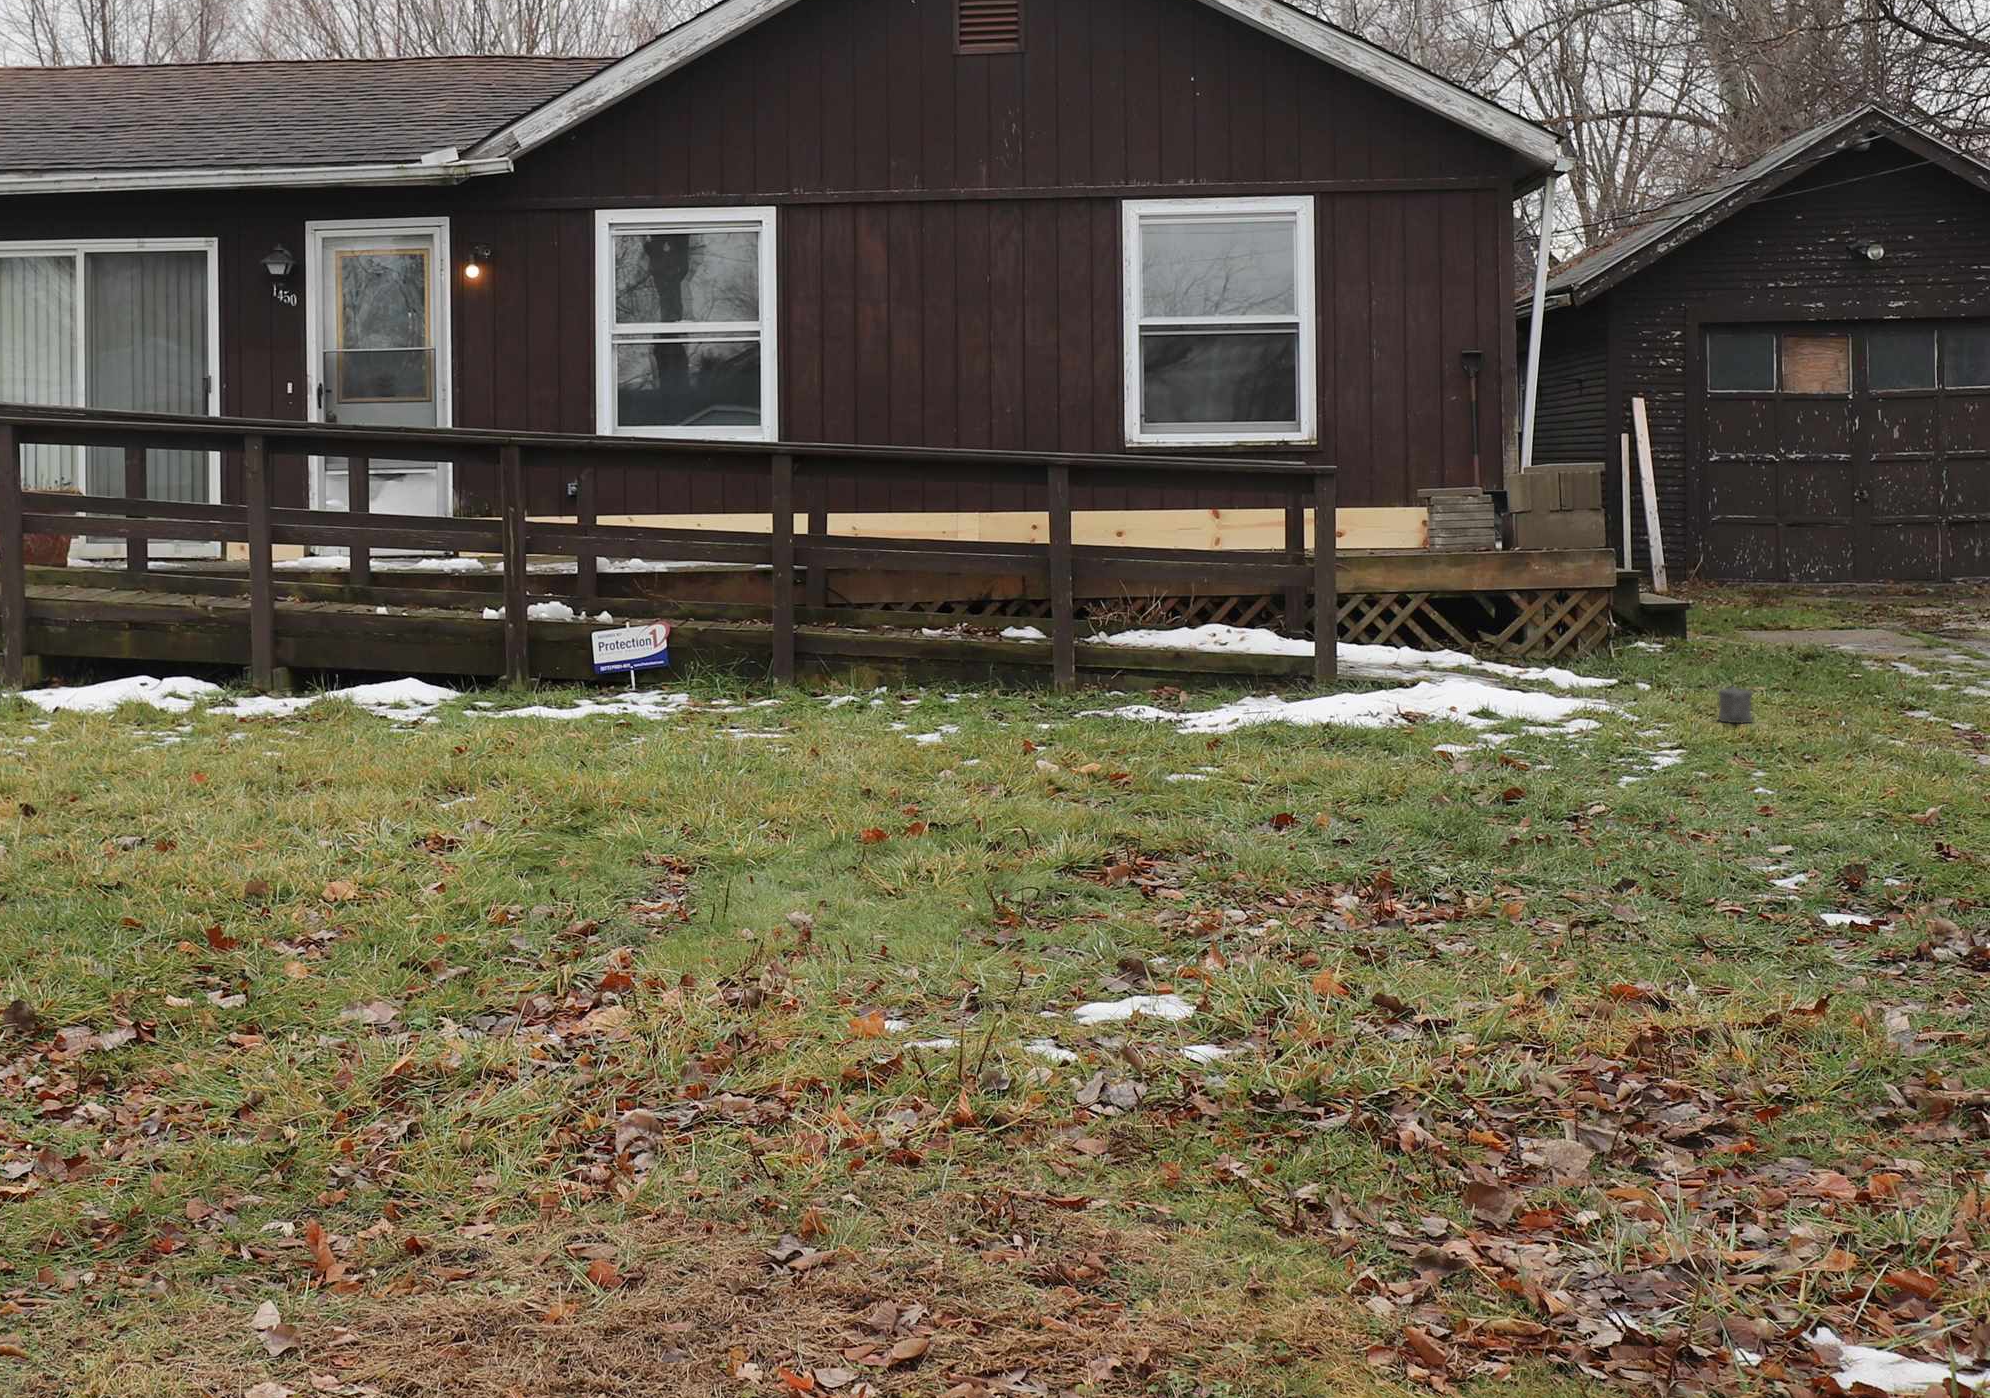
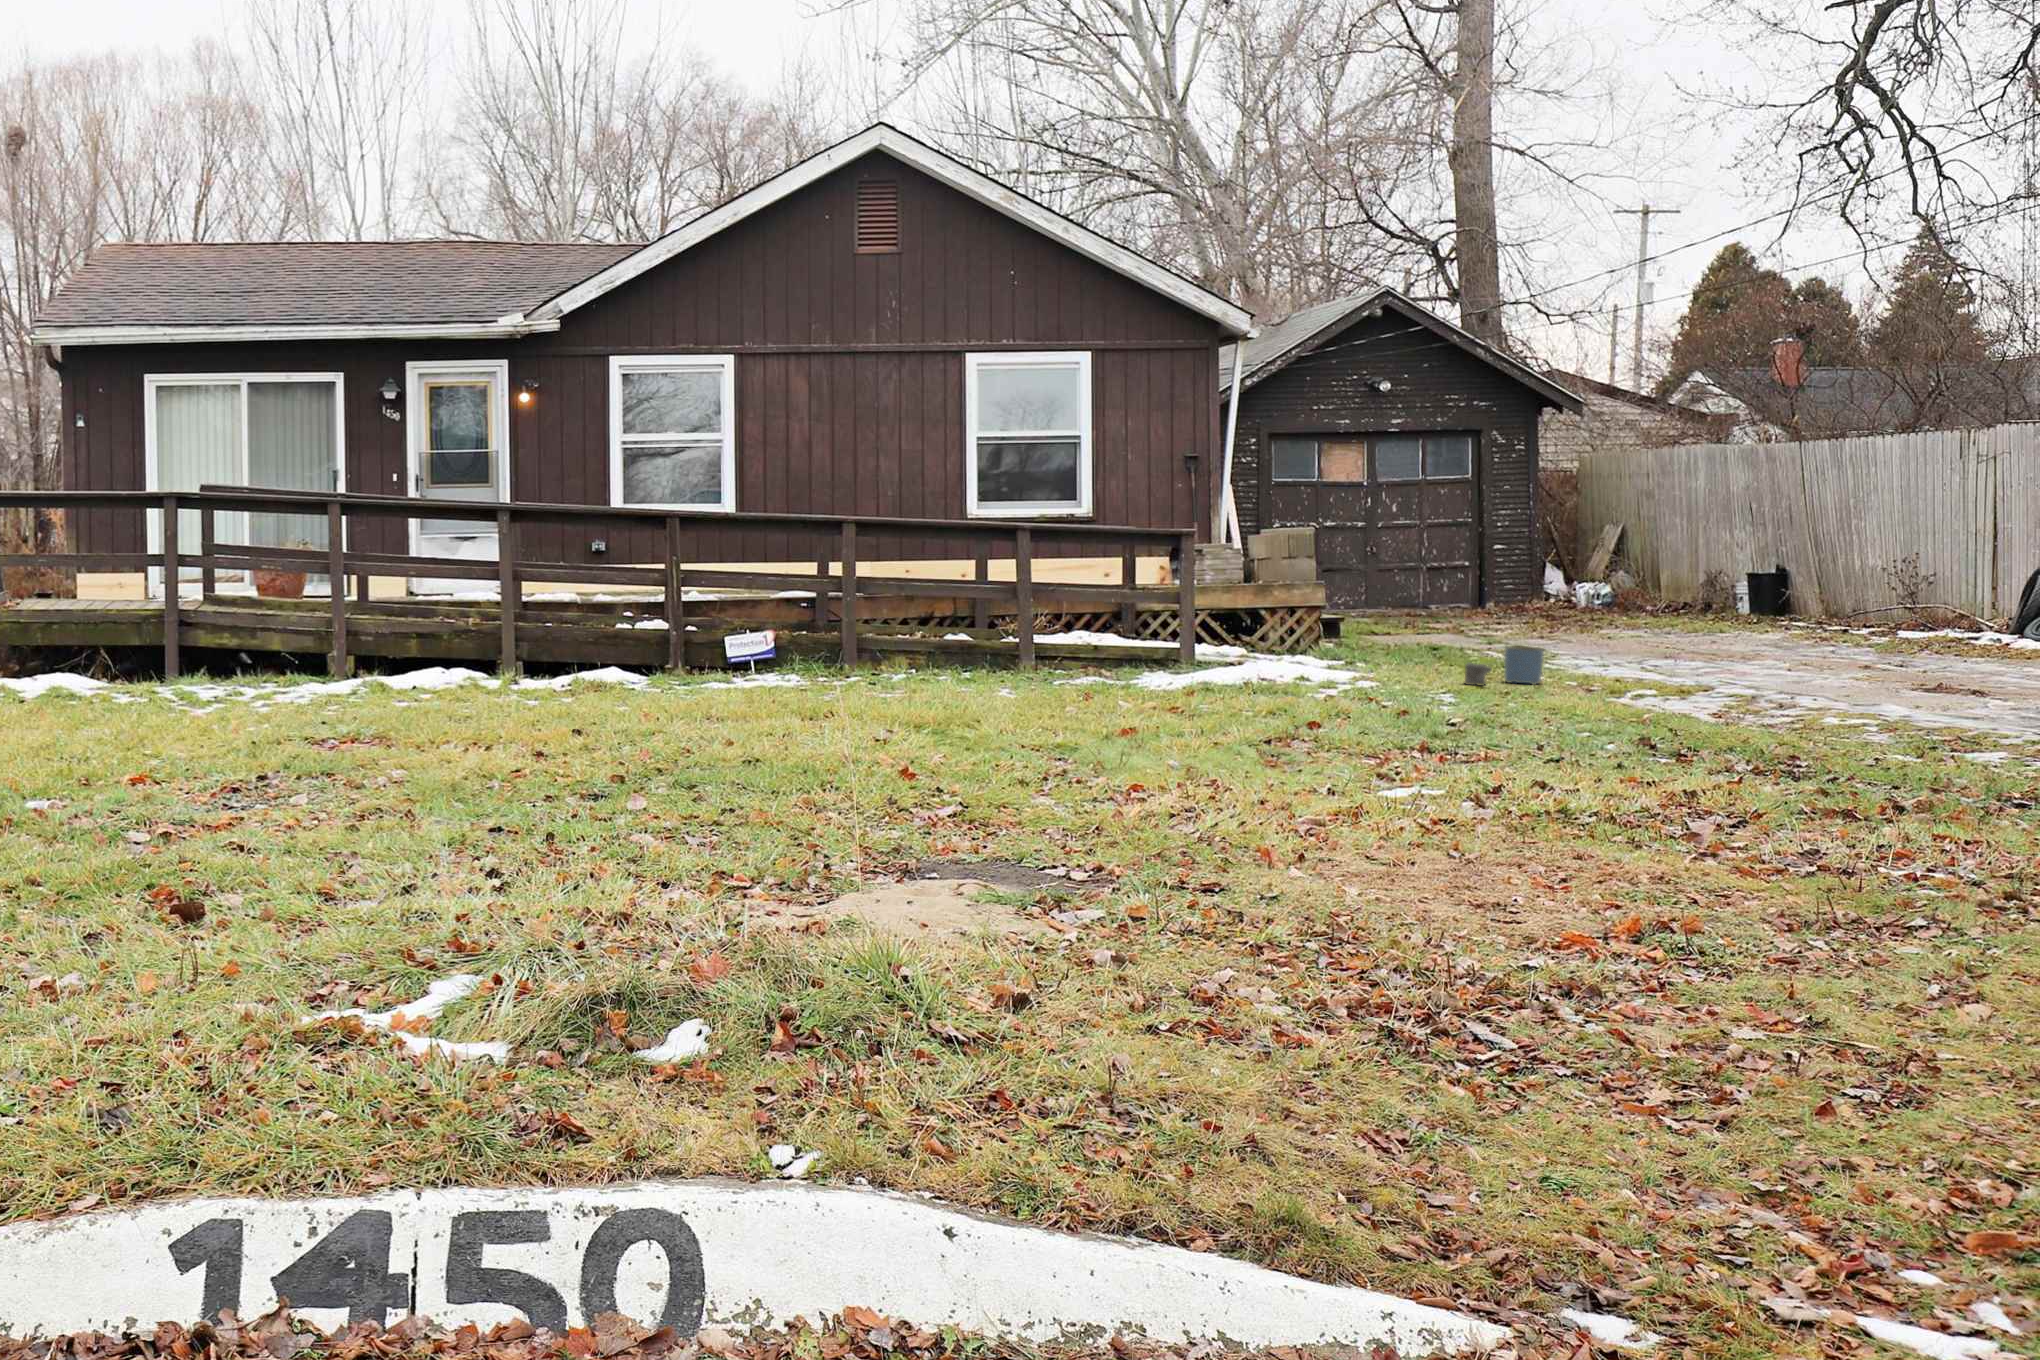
planter: none [1793,661,1852,724] -> present [1504,646,1544,685]

